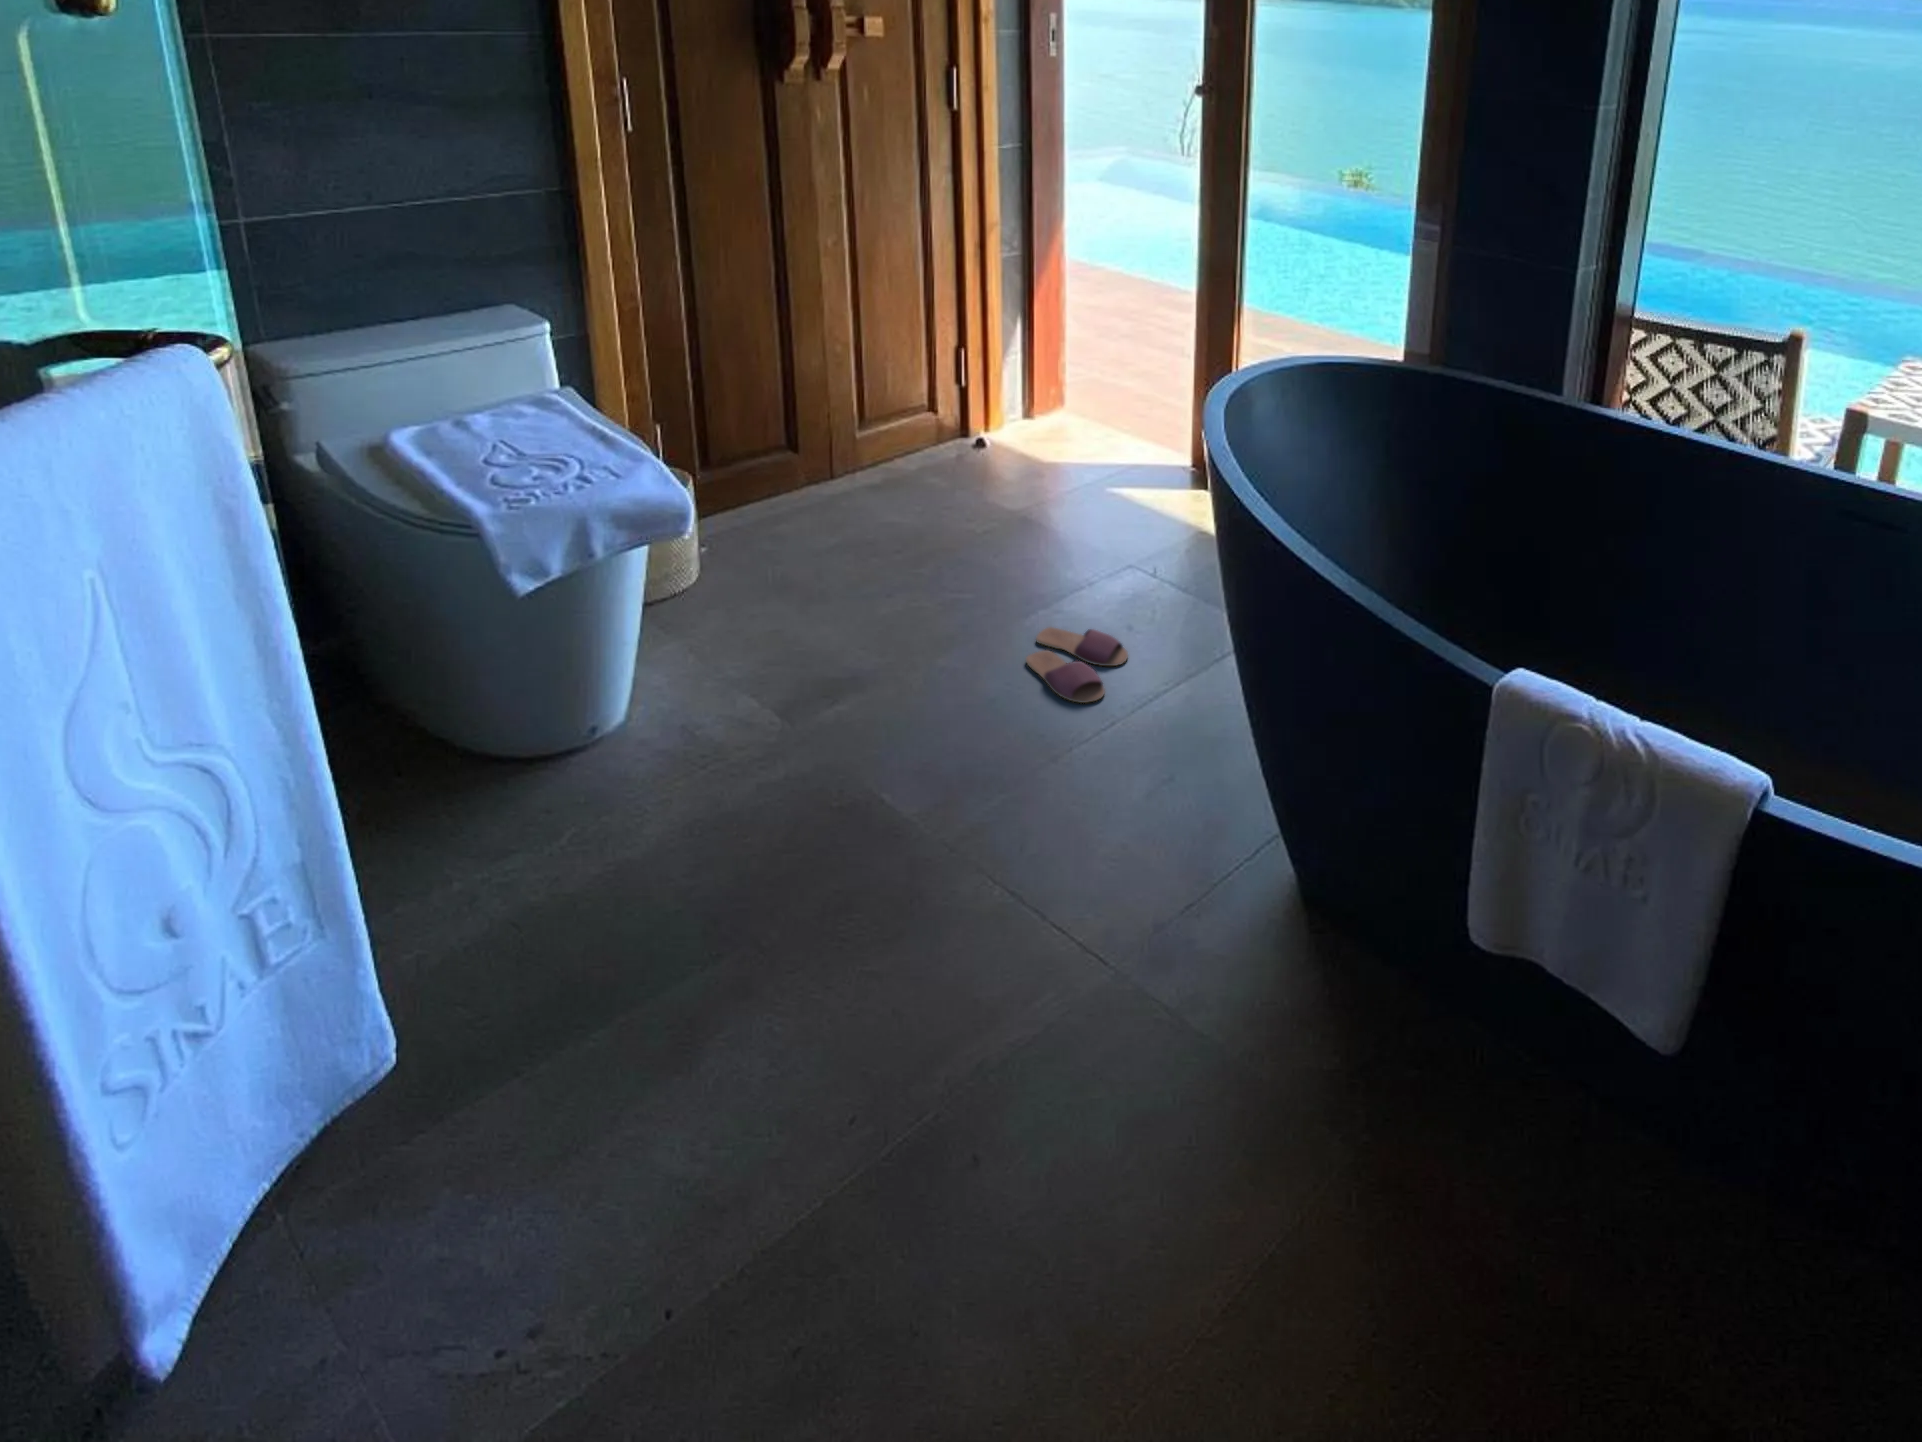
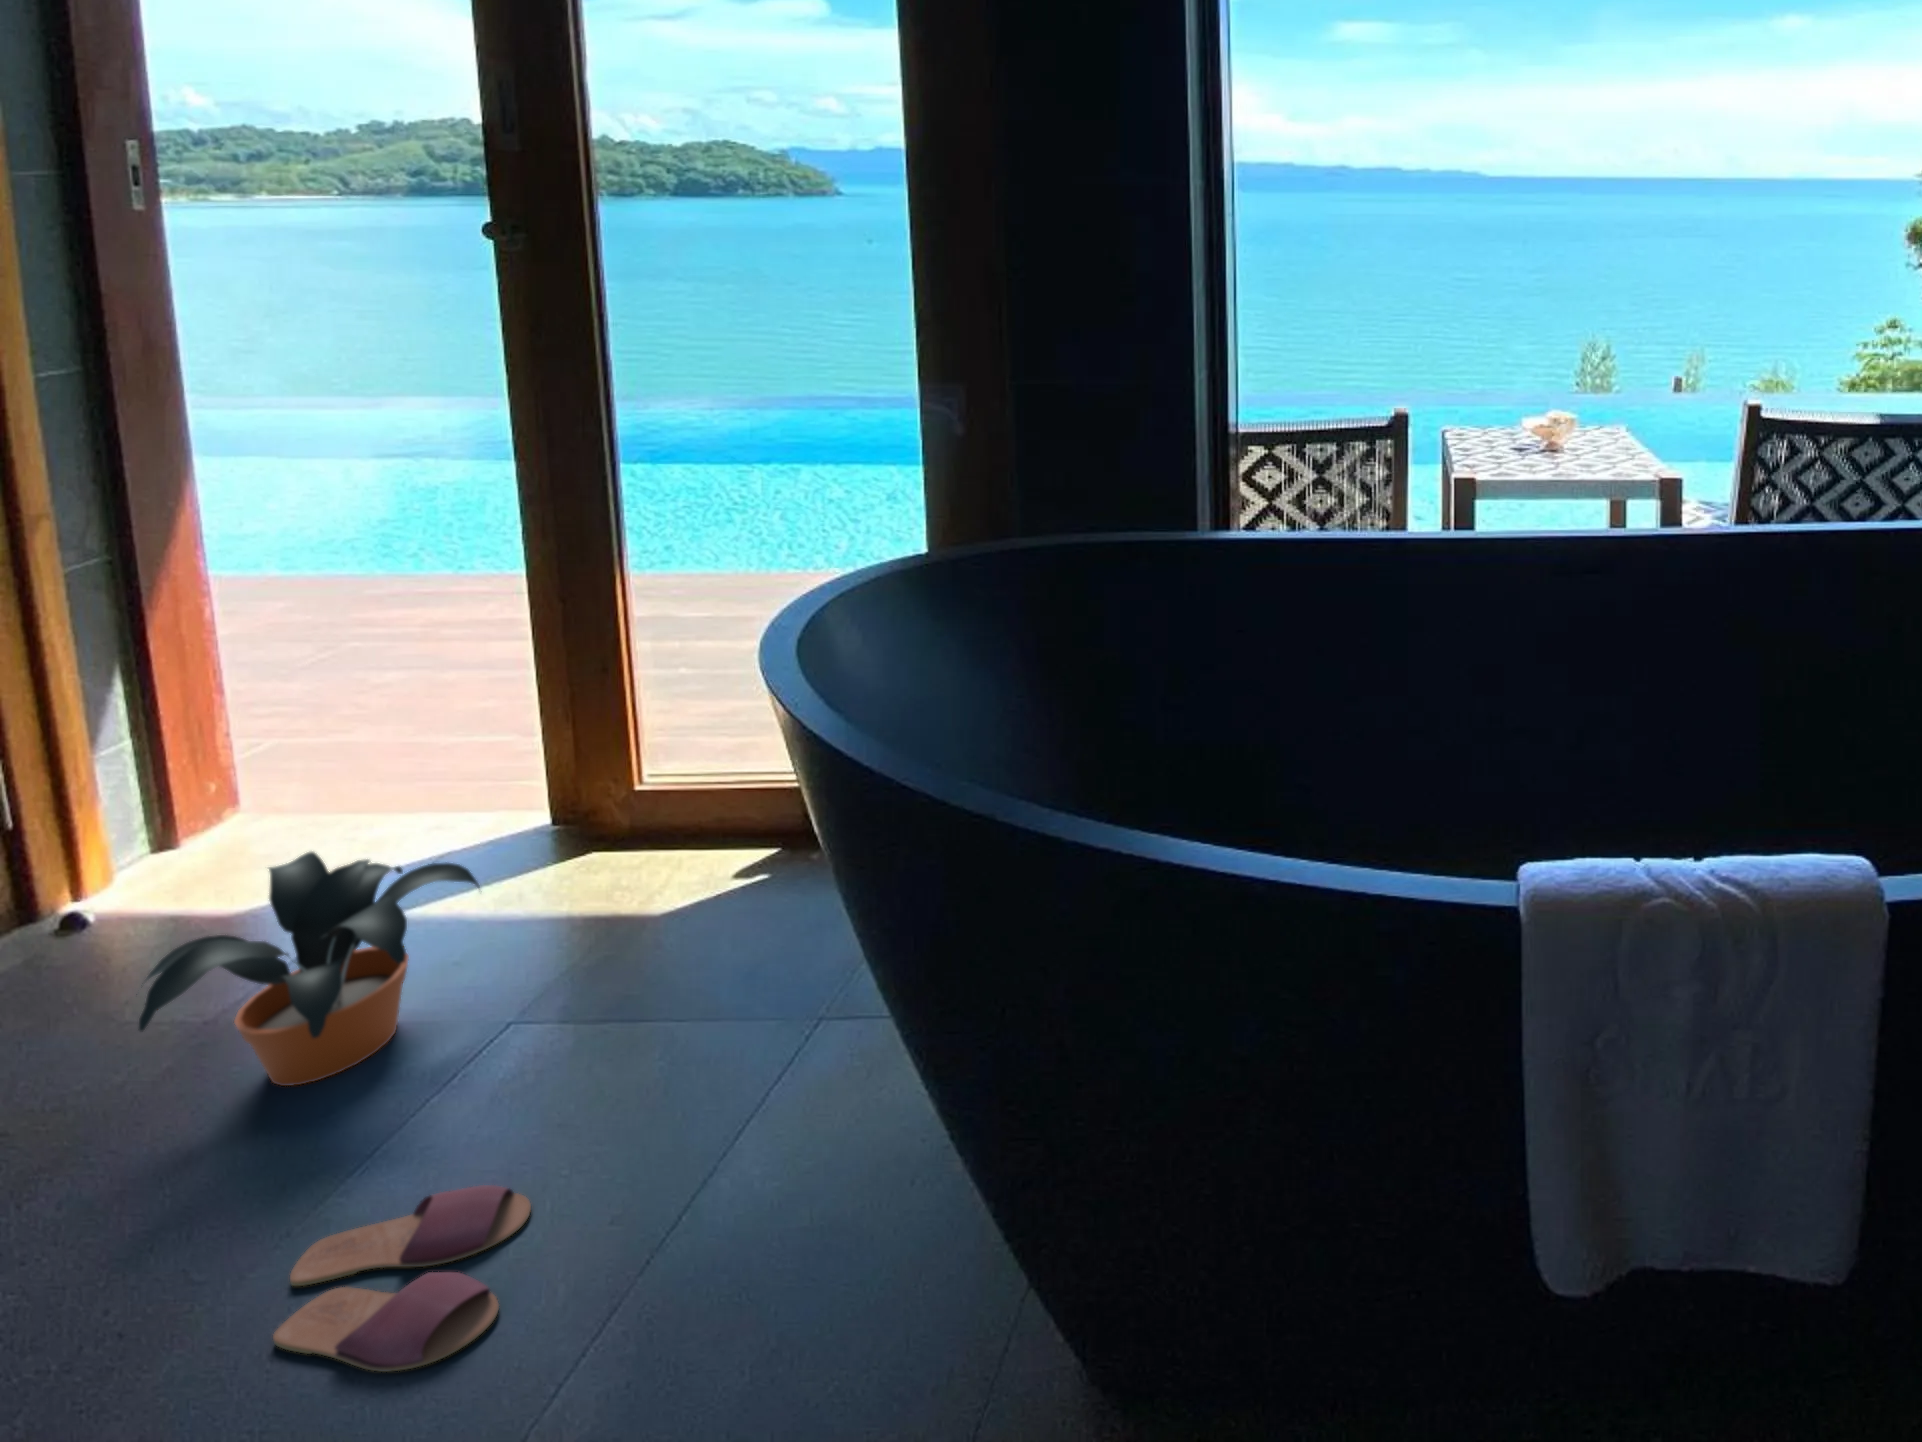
potted plant: none [1004,436,1142,557] -> present [138,852,479,1086]

